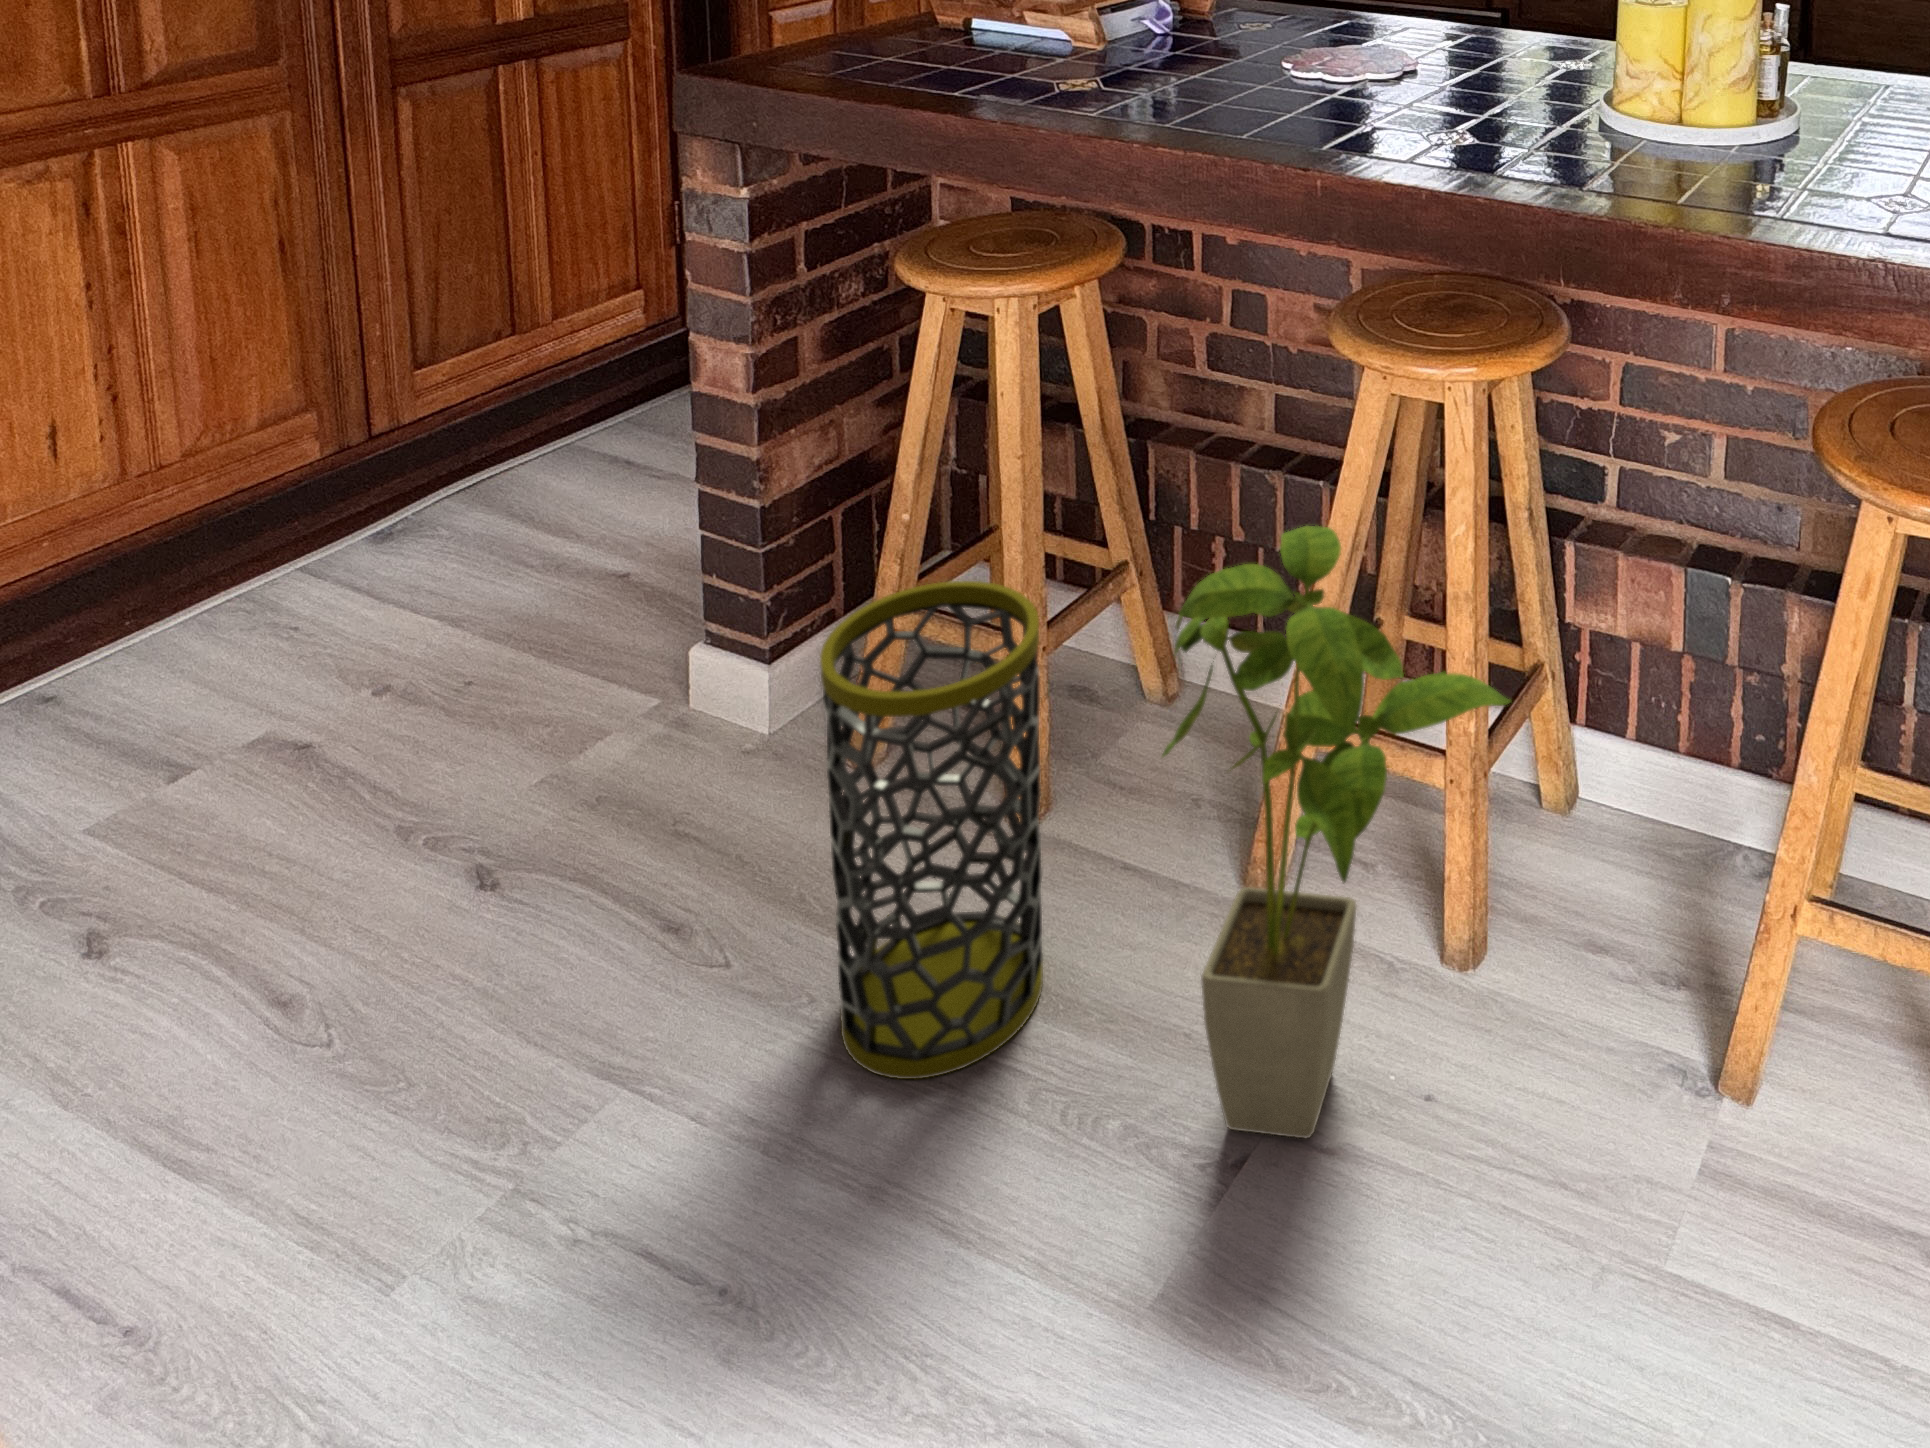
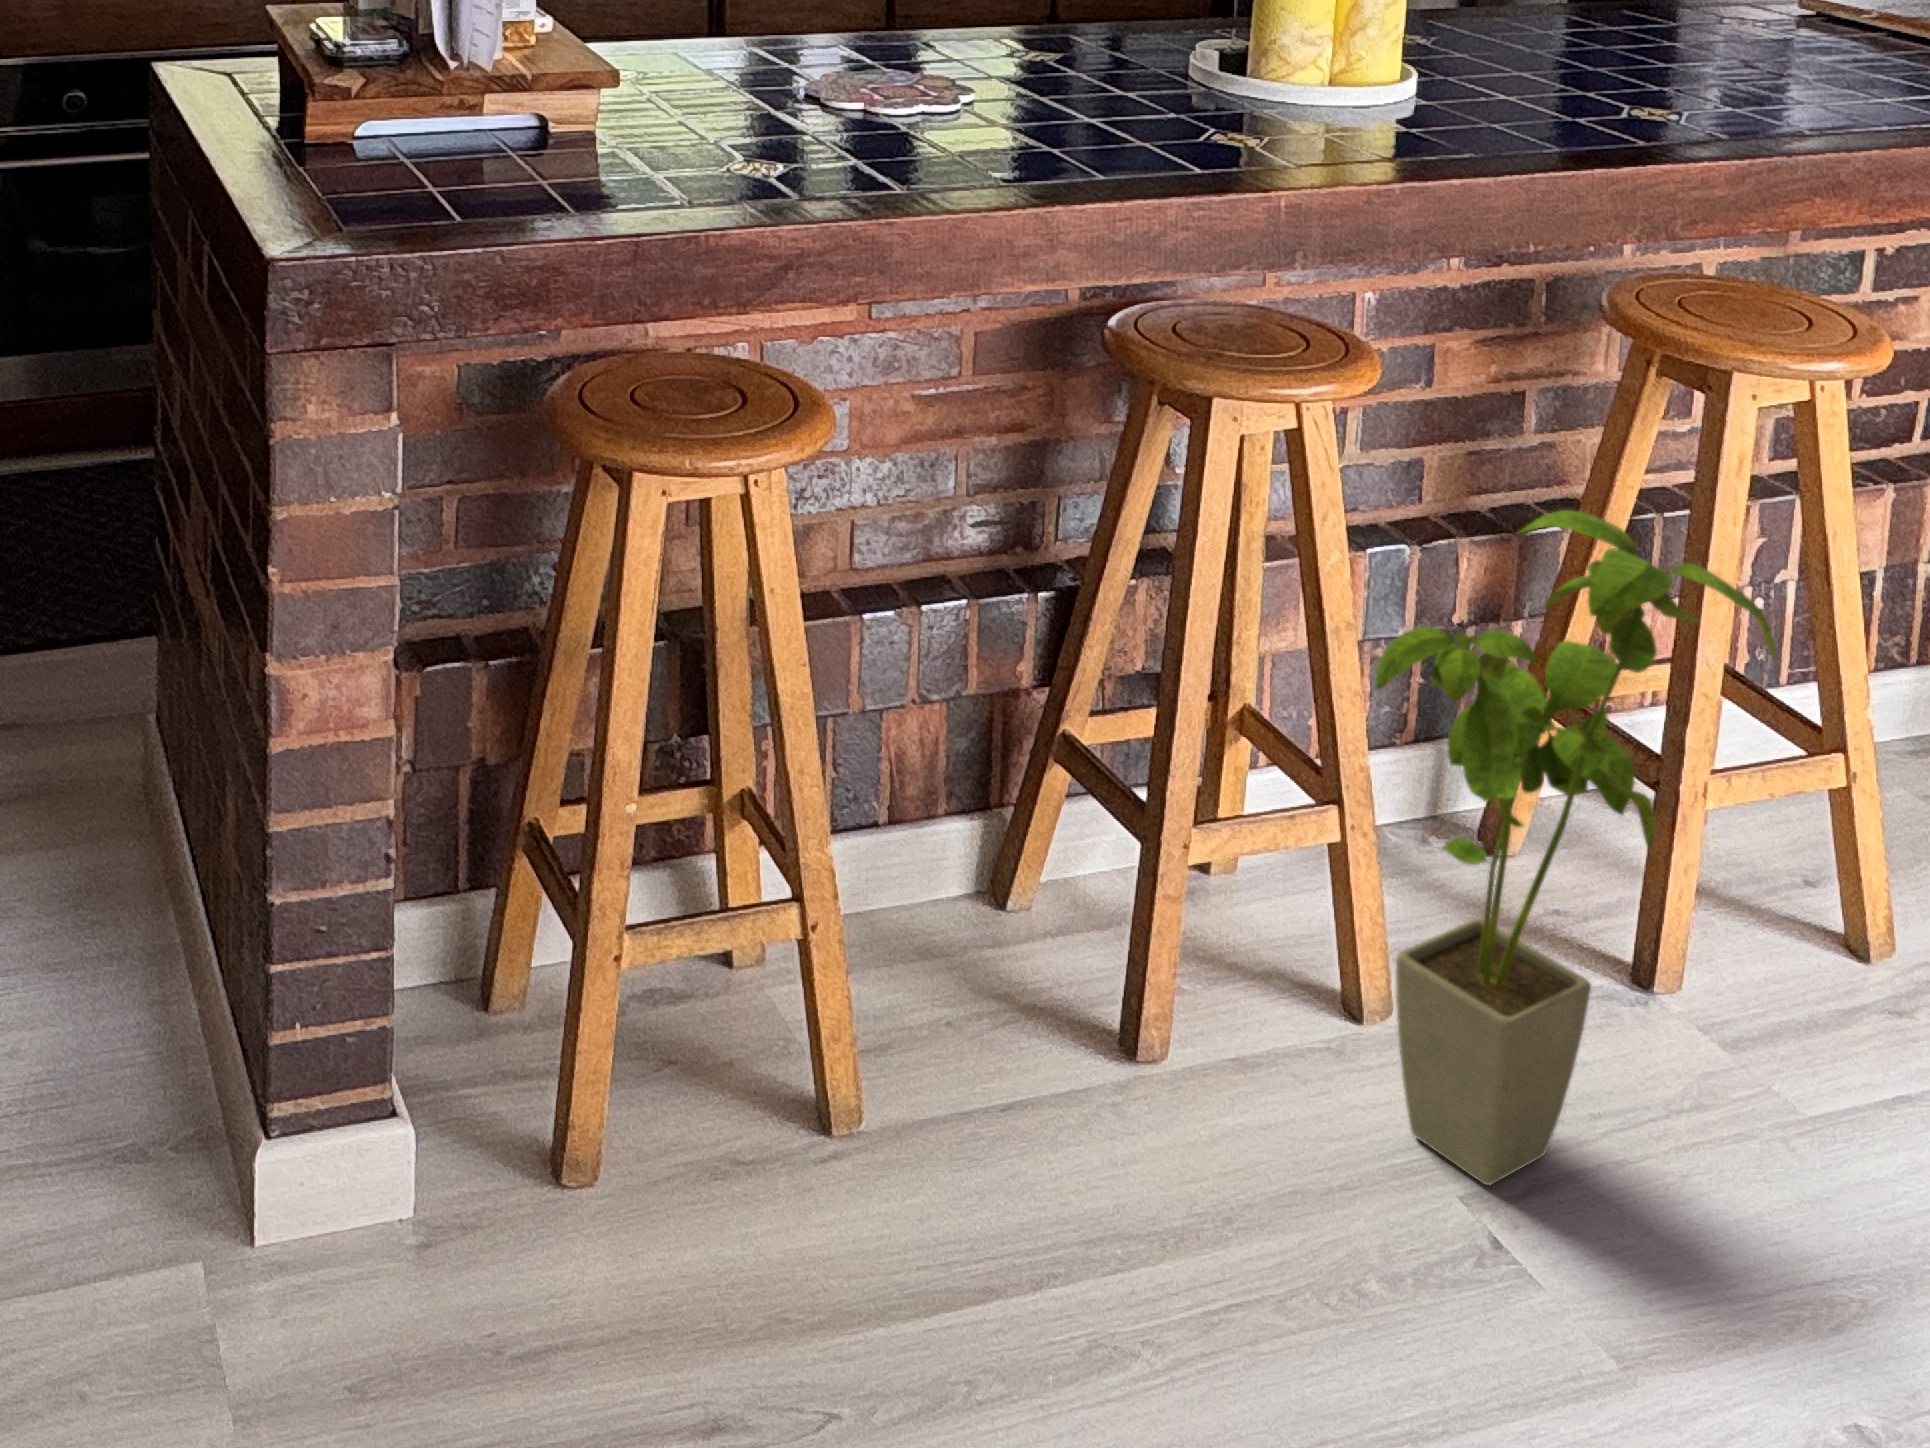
trash can: present [820,581,1043,1079] -> none [1005,738,1278,1335]

